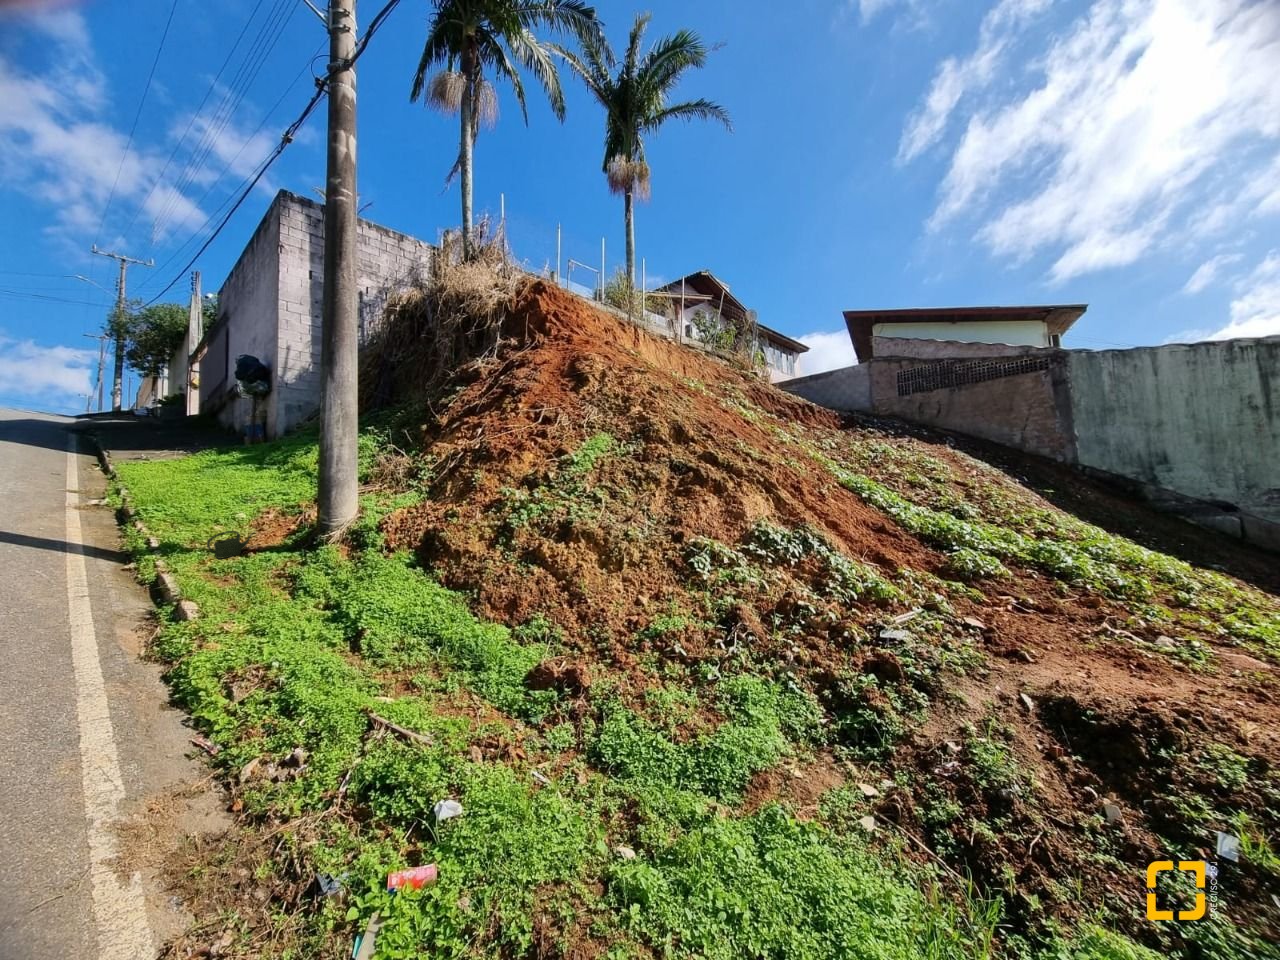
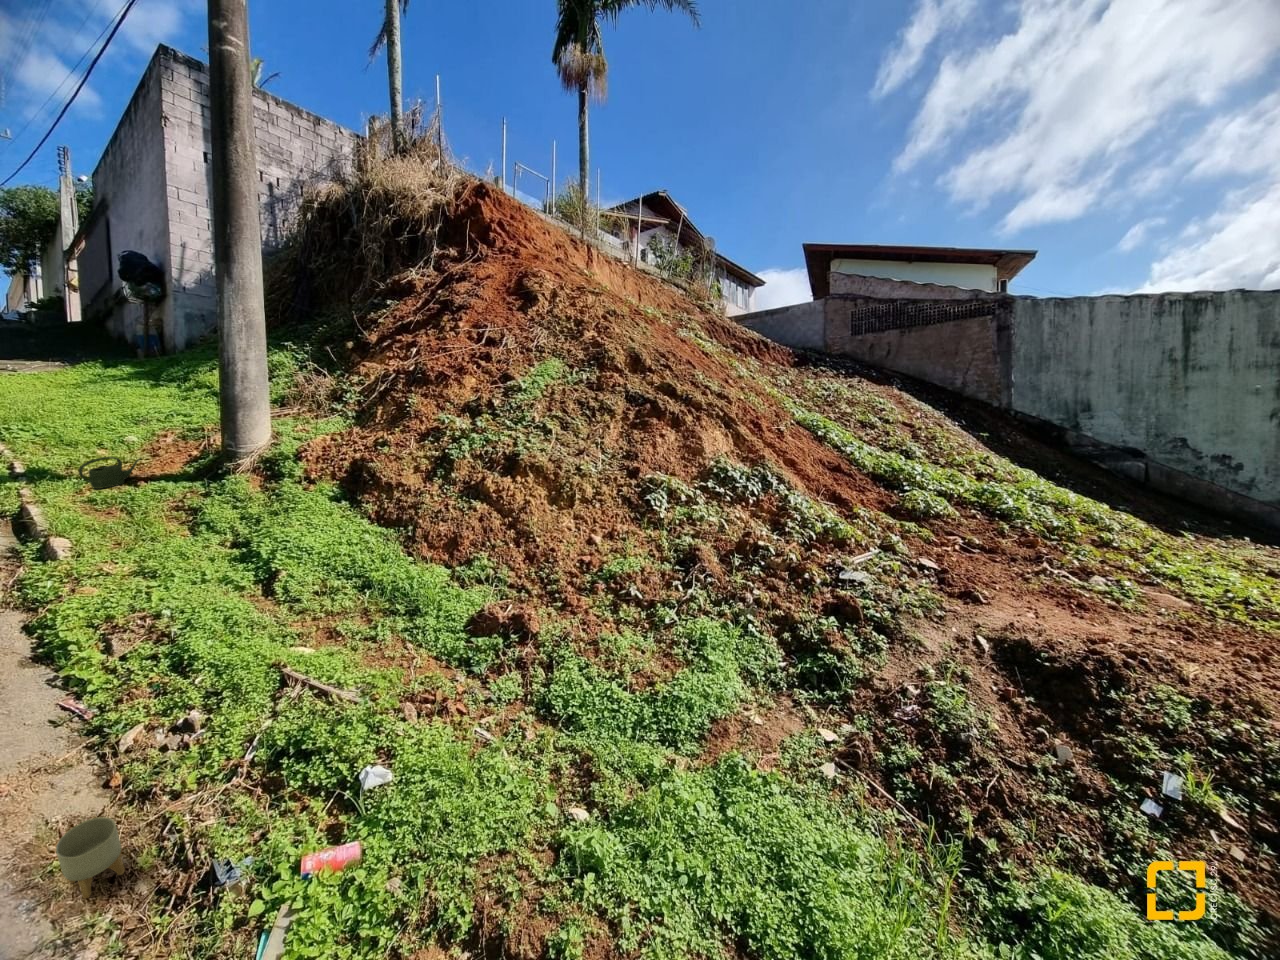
planter: none [197,831,245,902] -> present [56,817,125,898]

